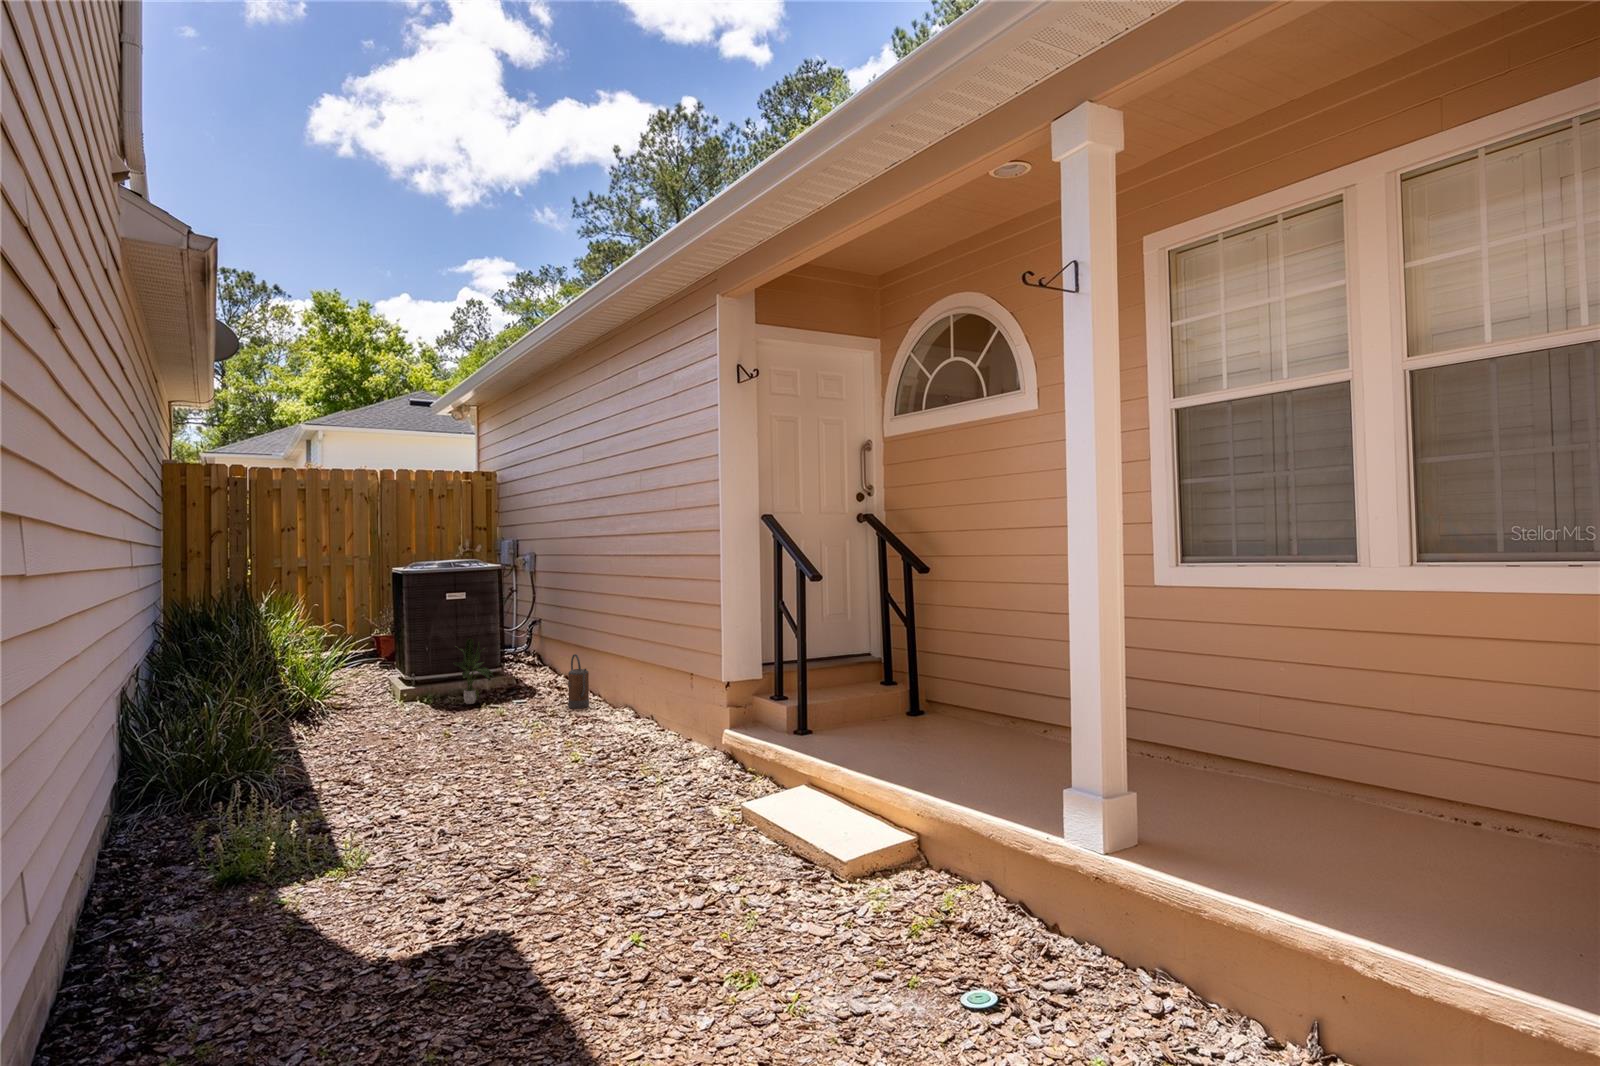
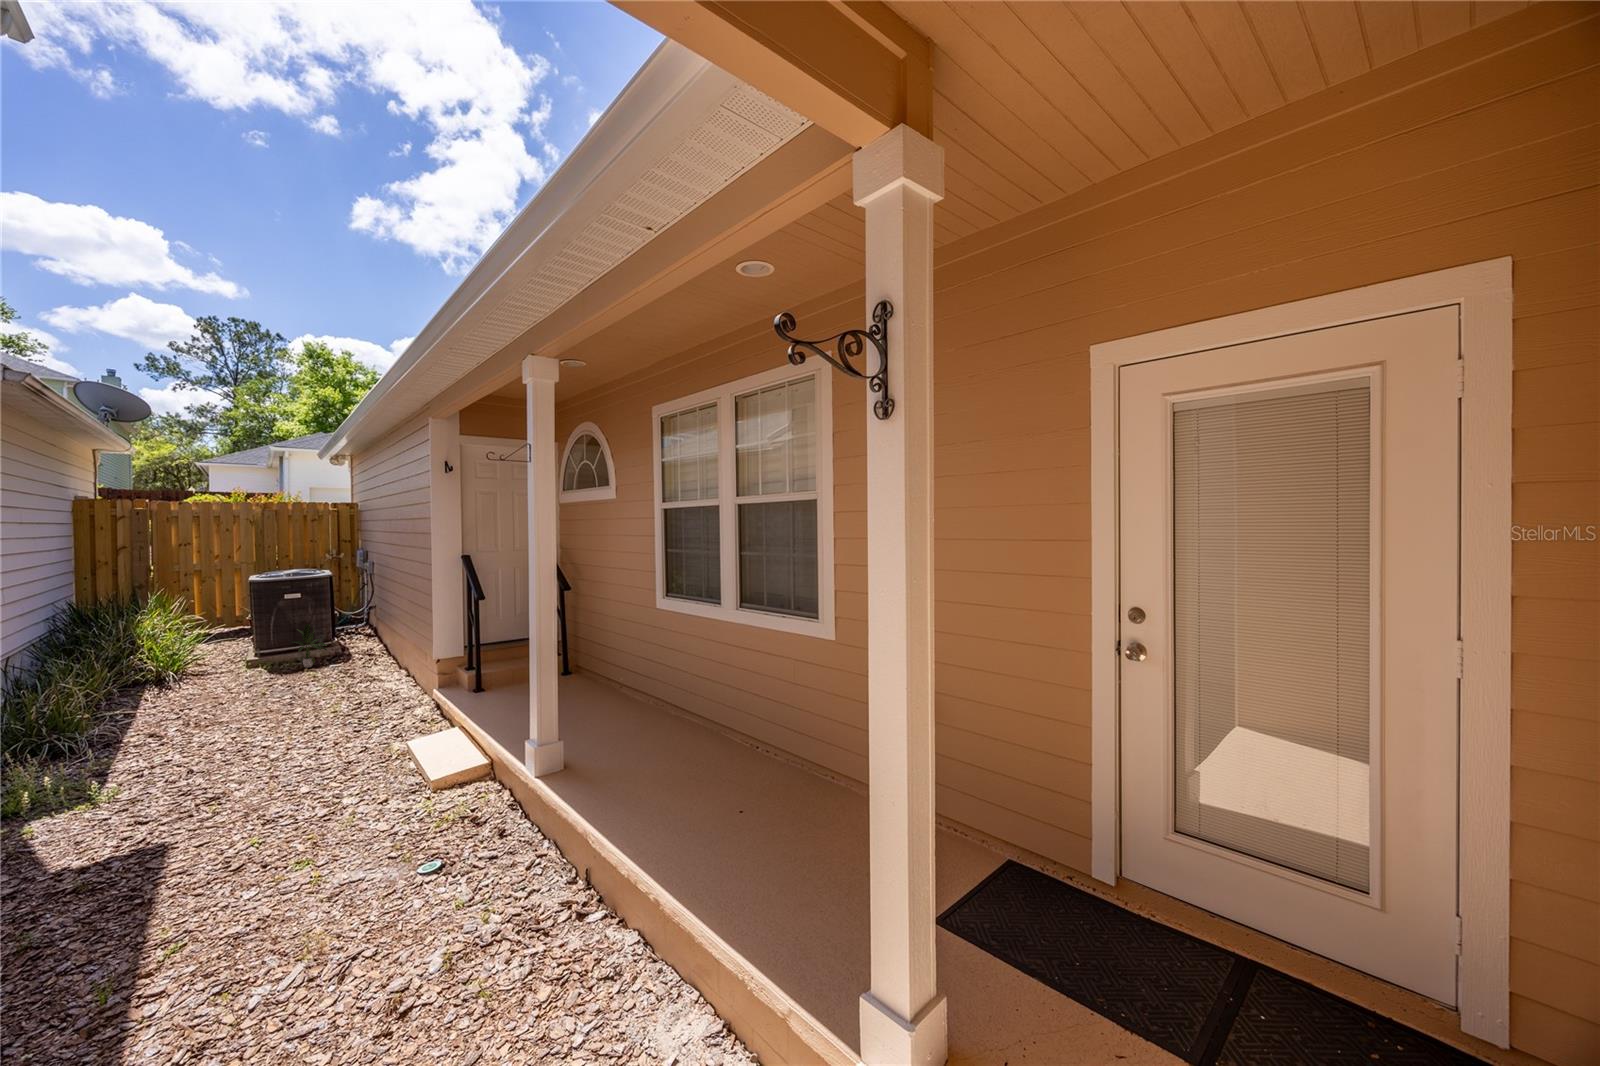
watering can: present [568,654,589,708] -> none [375,633,392,669]

